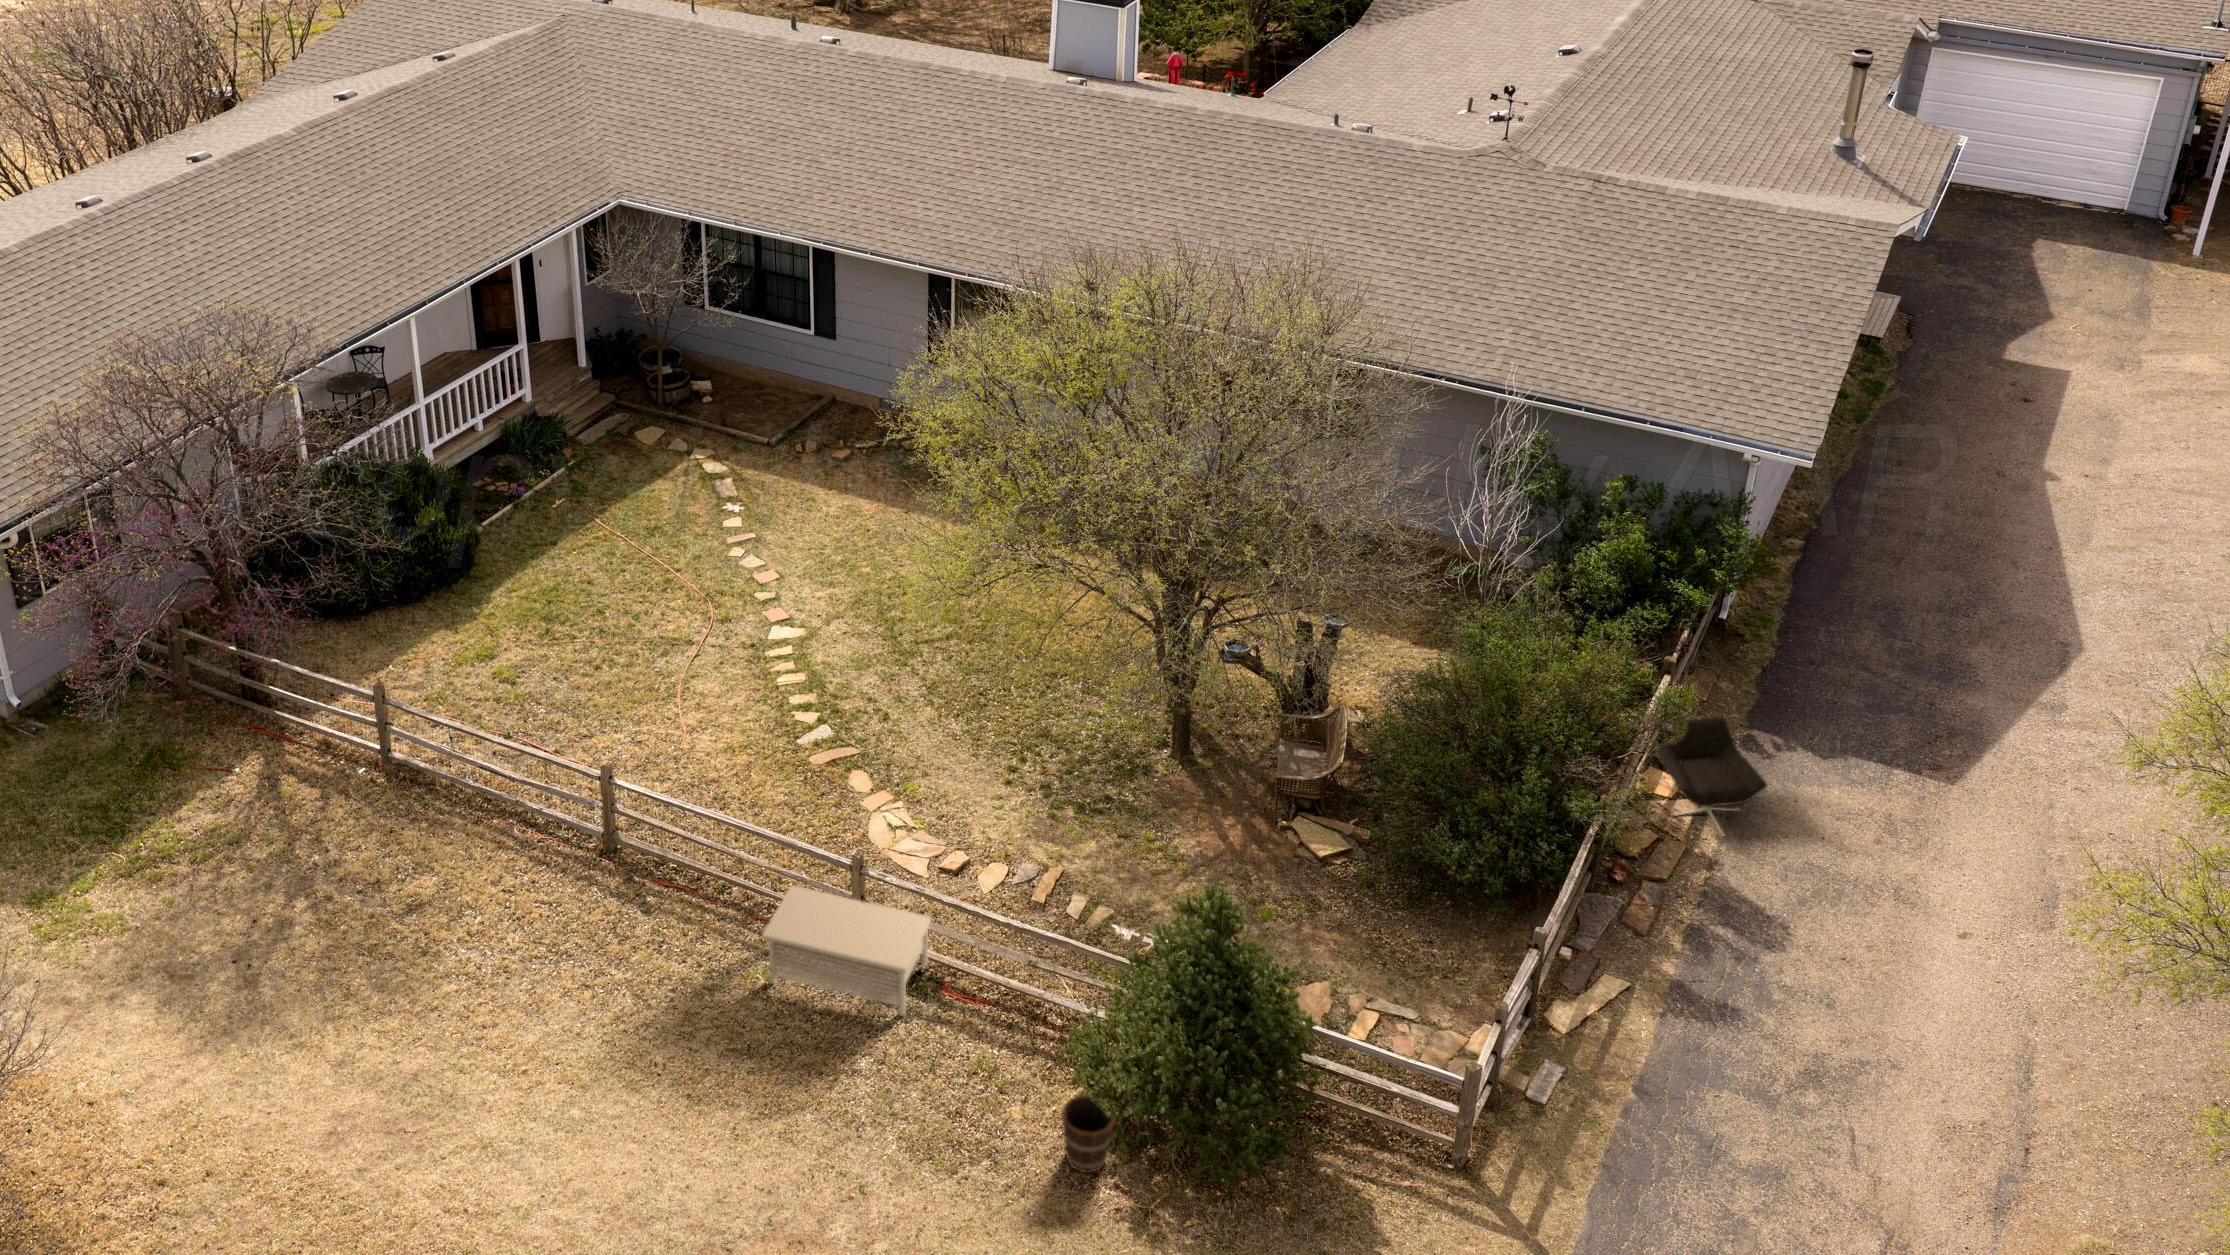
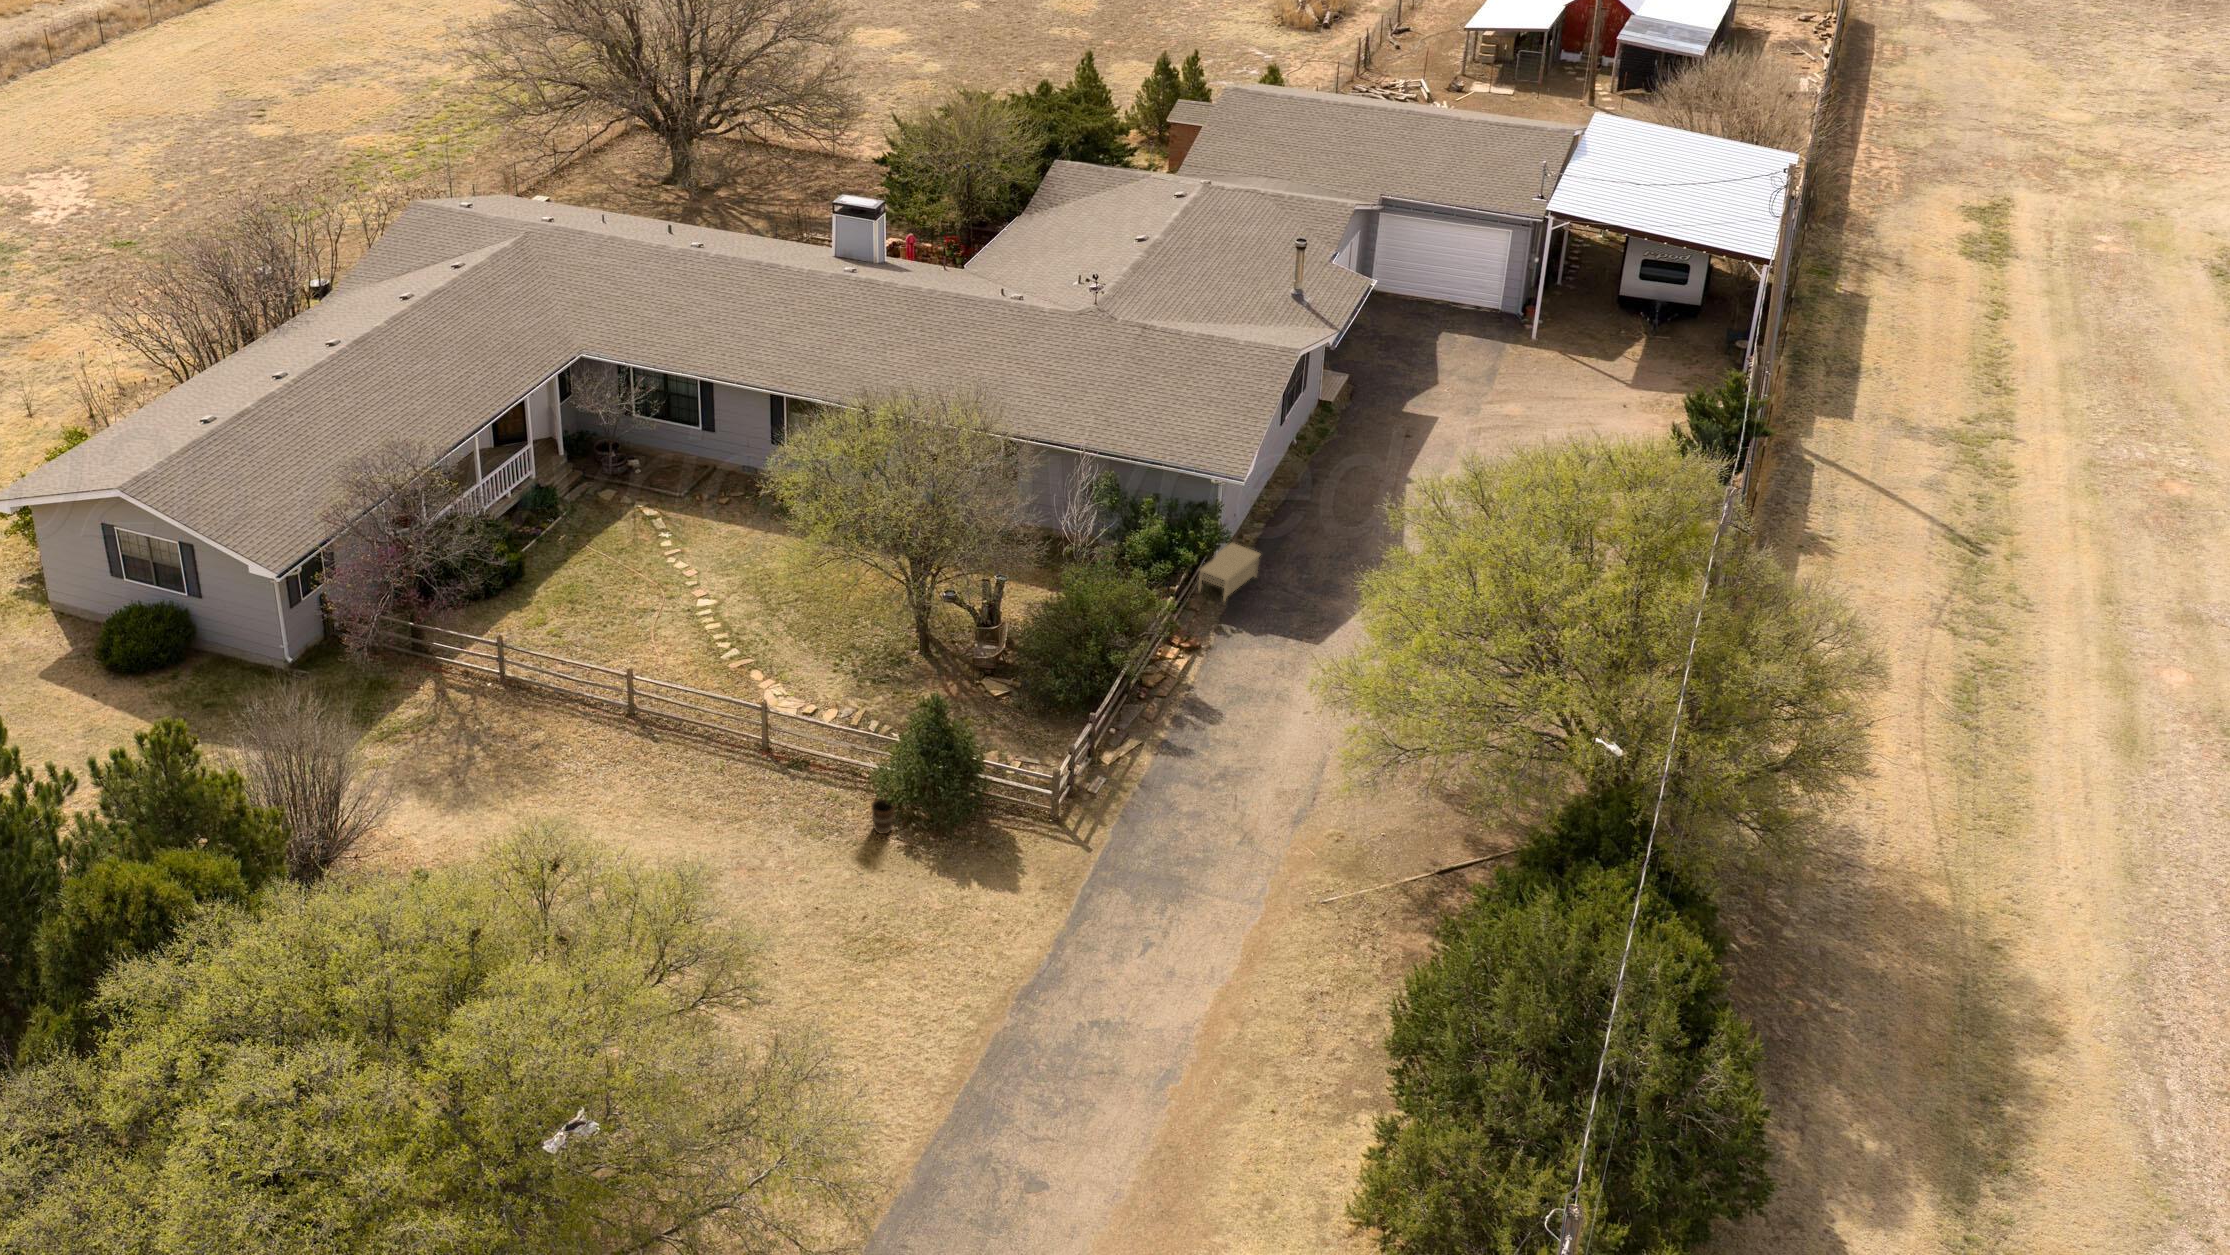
lounge chair: present [1658,717,1767,836] -> none [1164,616,1216,675]
storage bench: present [762,886,931,1016] -> present [1198,543,1260,601]

